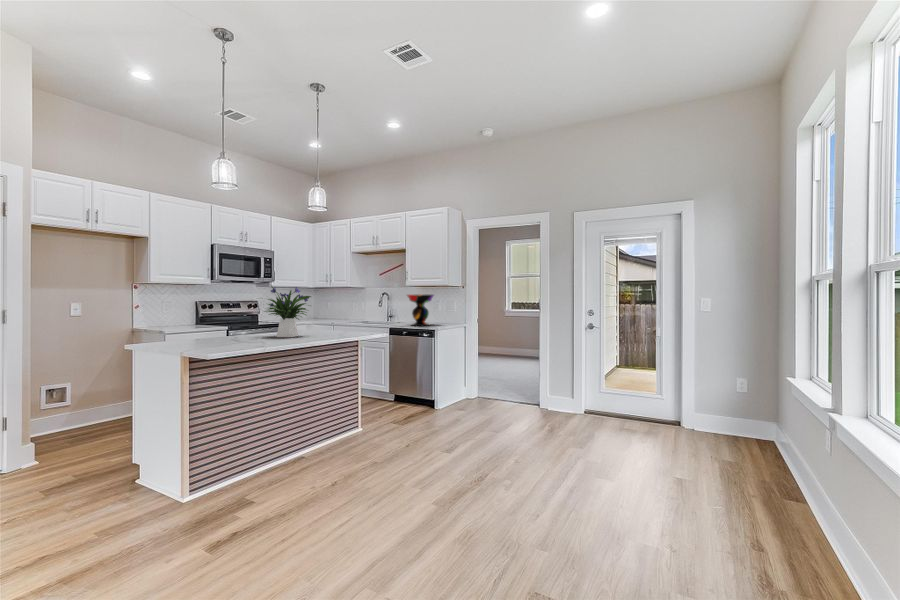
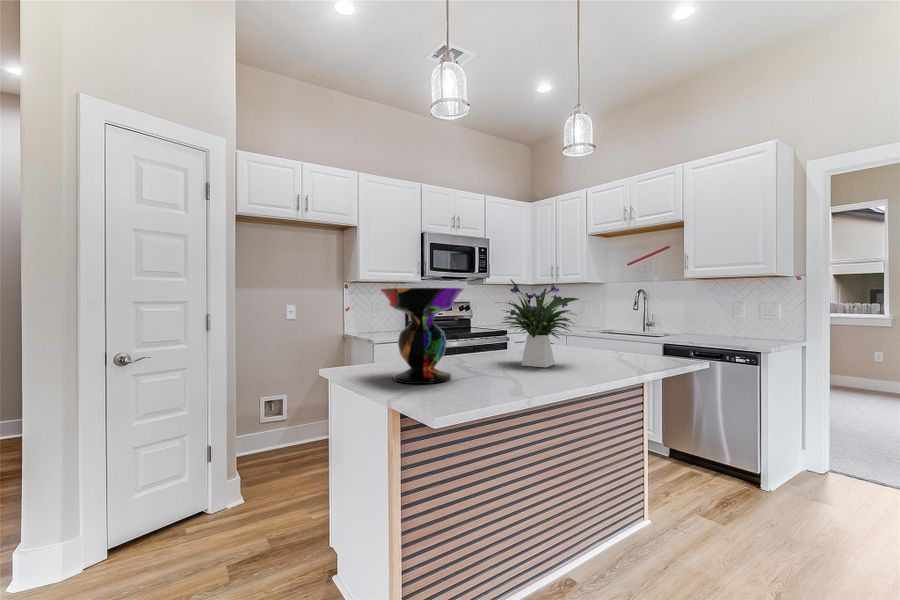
decorative bowl: present [407,295,434,326] -> present [380,288,464,384]

